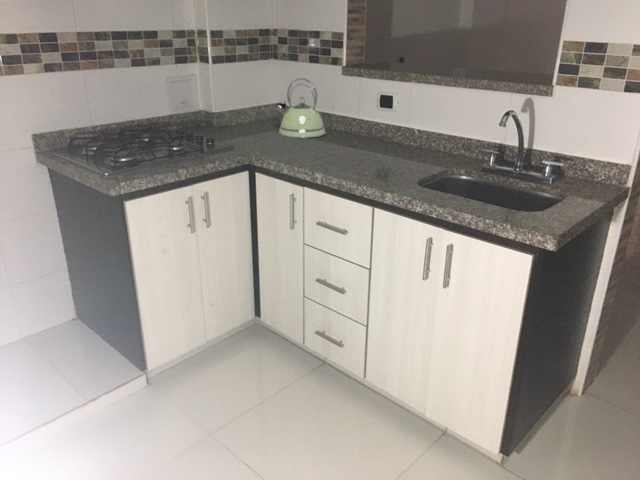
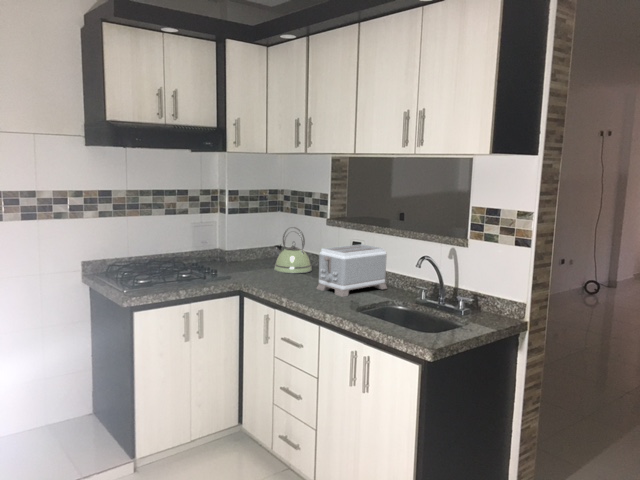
toaster: none [348,98,433,167] -> present [316,244,387,297]

